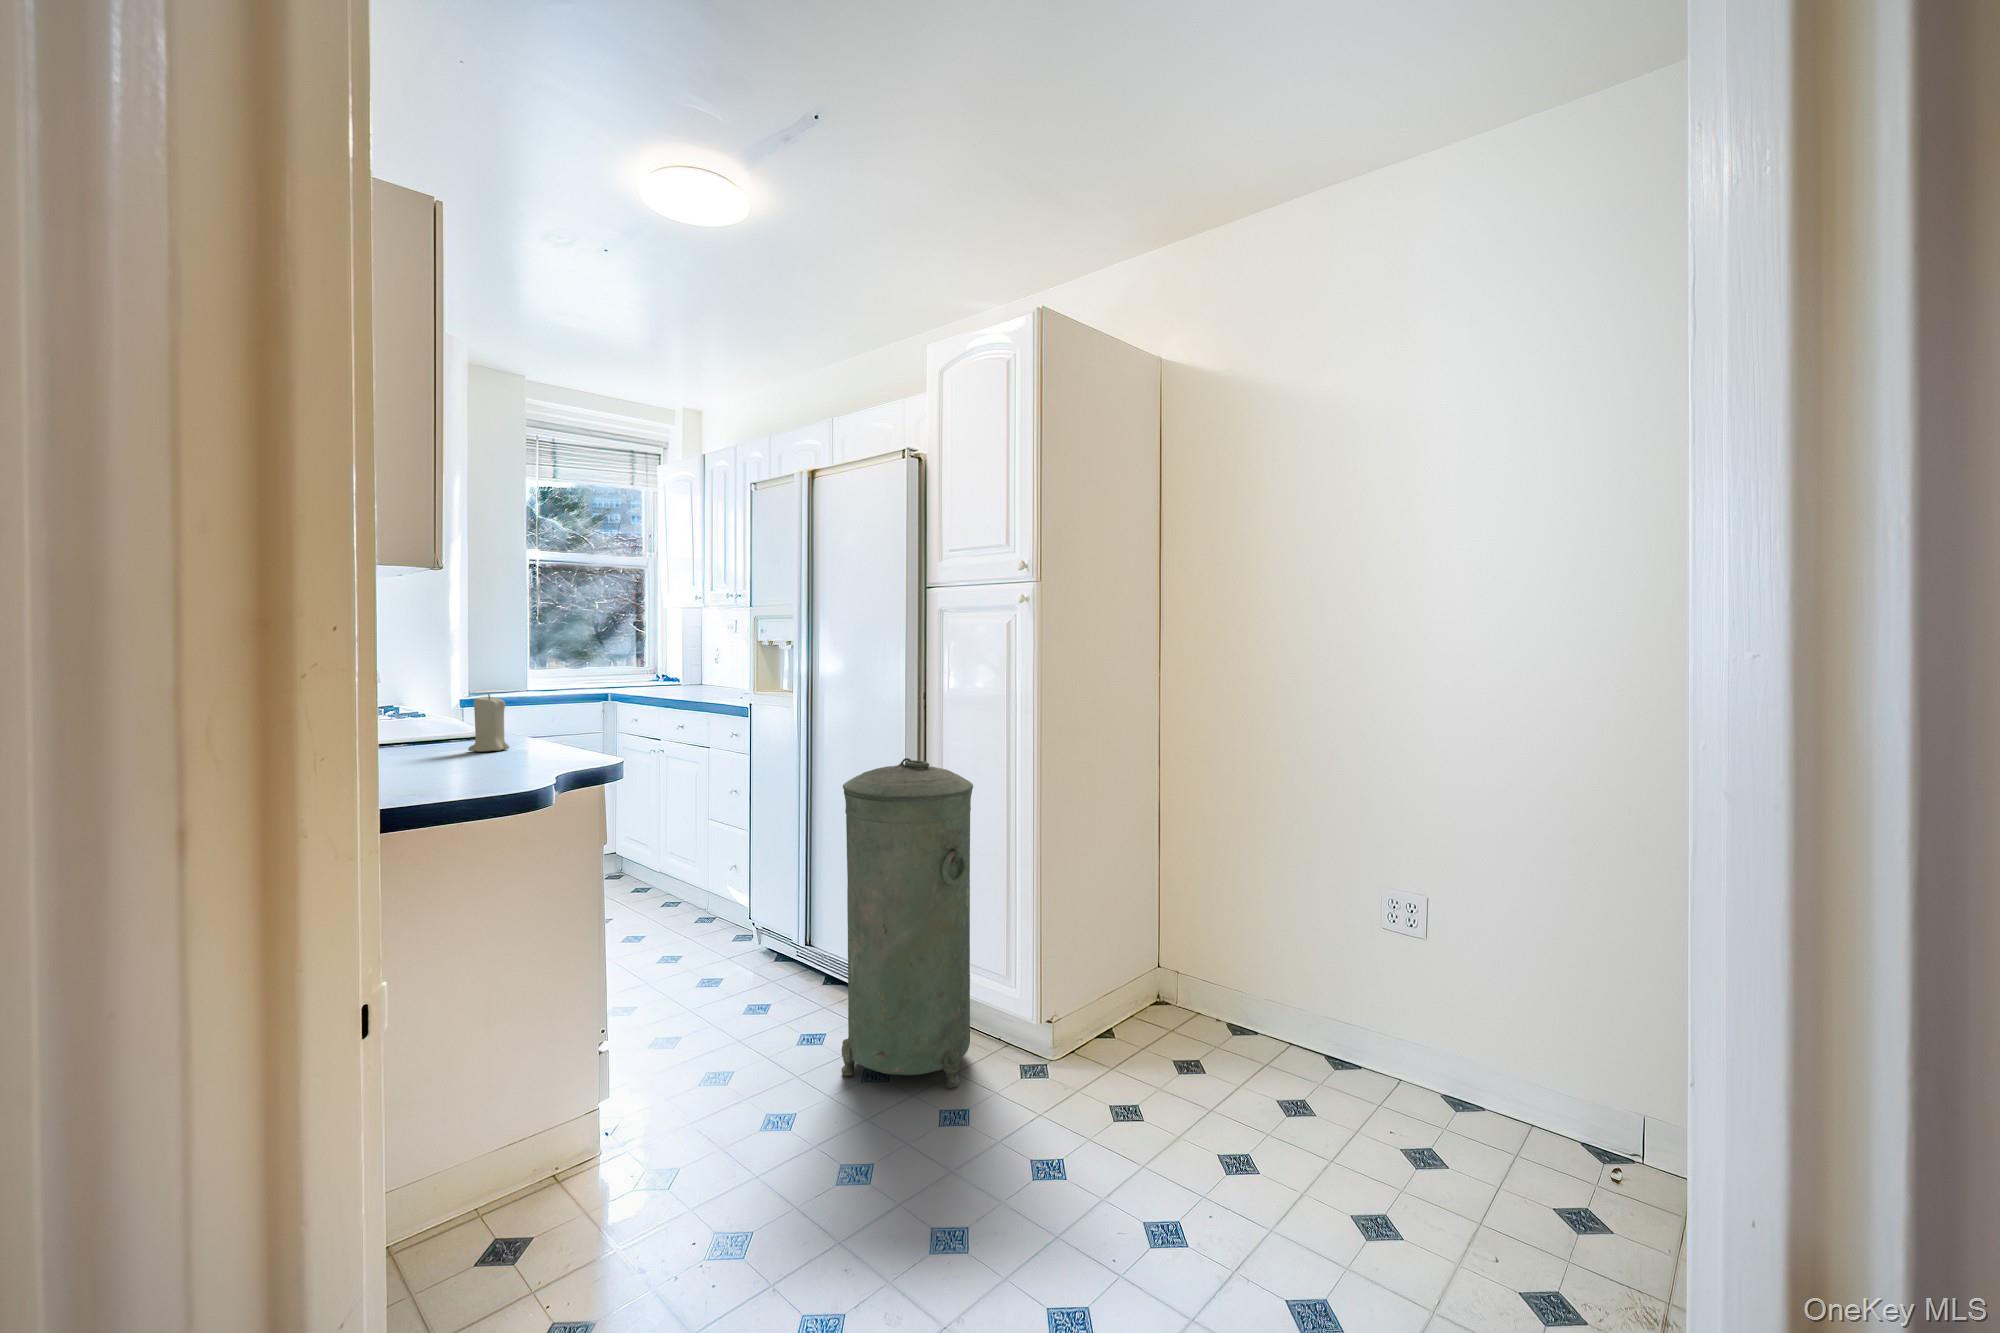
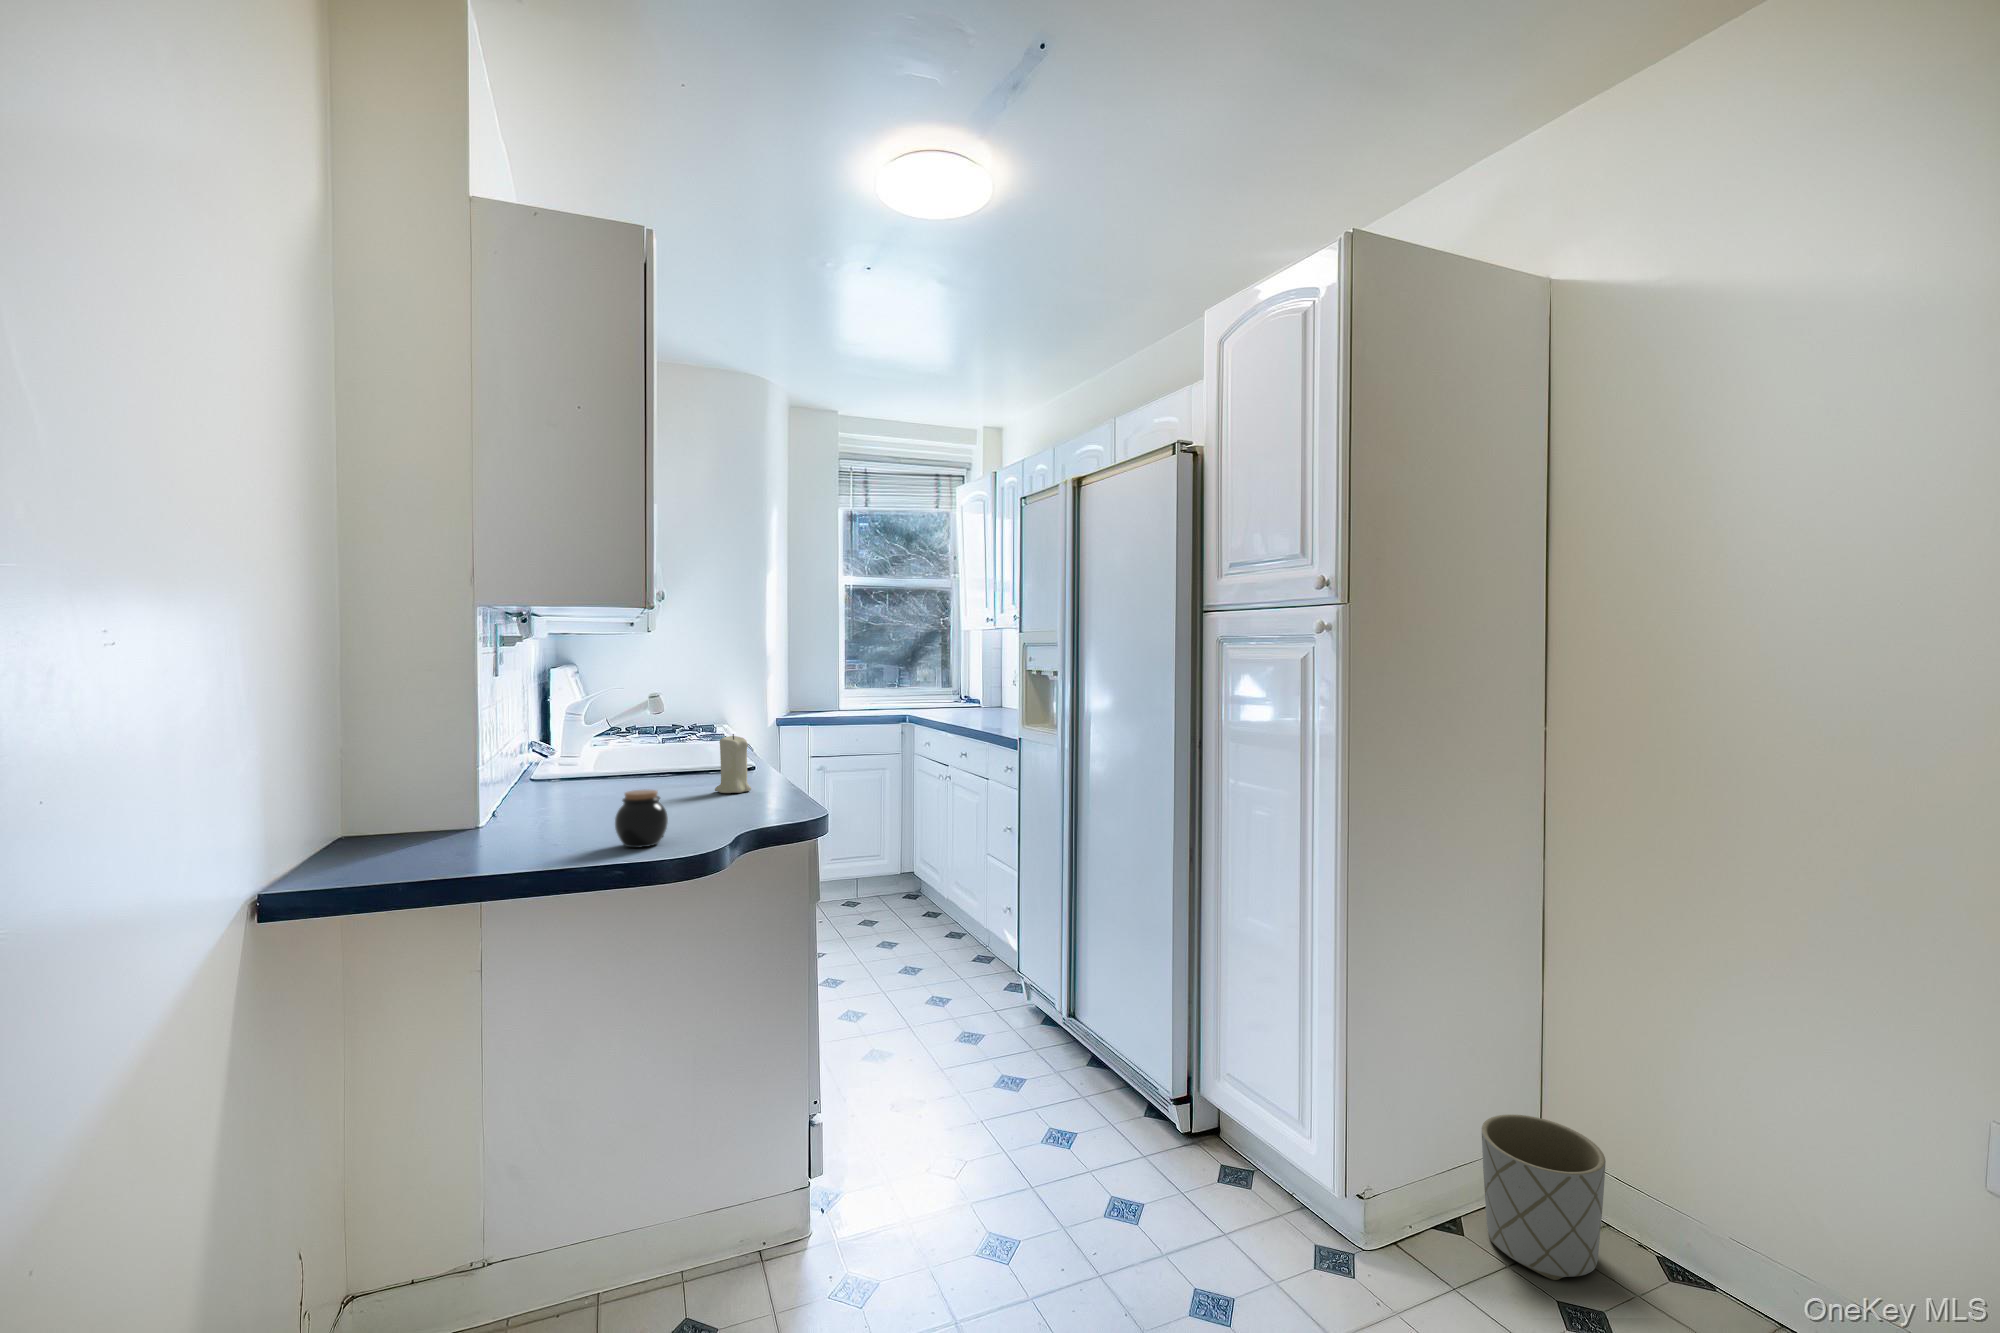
jar: none [420,734,475,787] -> present [615,789,668,848]
trash can: present [842,758,973,1088] -> none [1083,827,1252,1262]
planter: none [1127,949,1201,1050] -> present [1482,1115,1606,1280]

